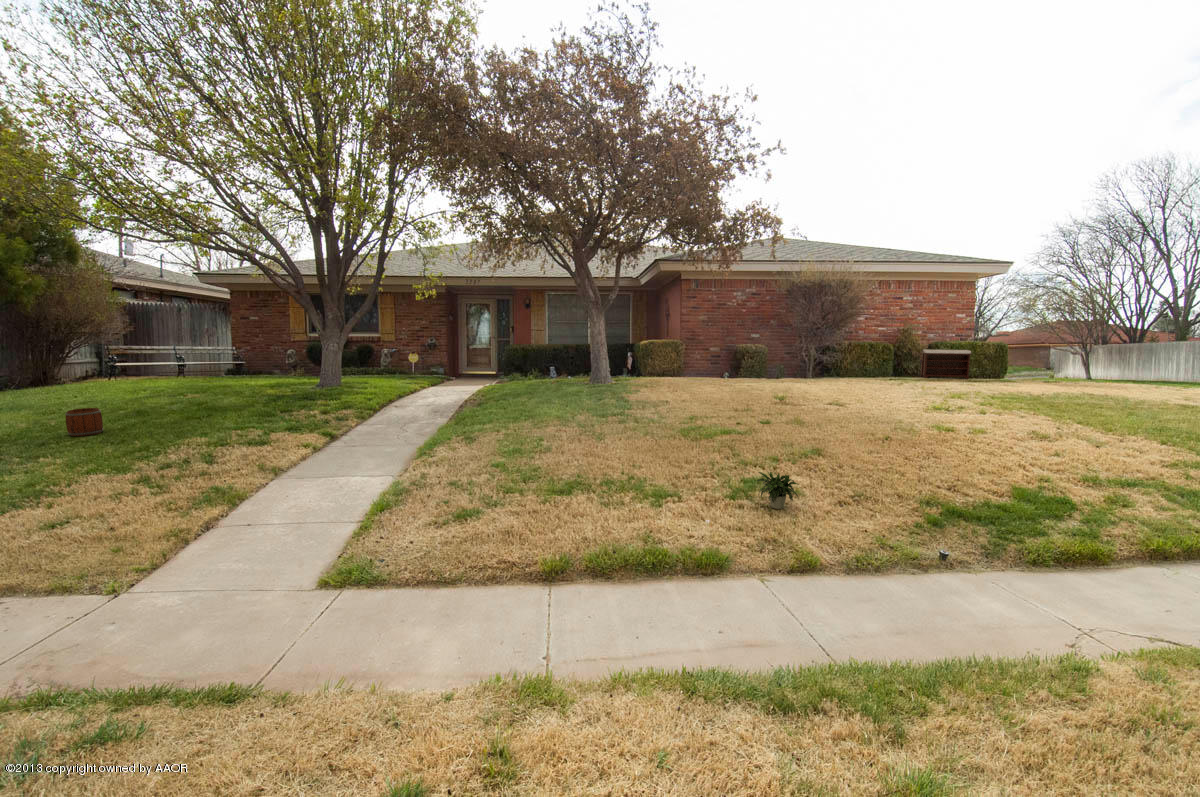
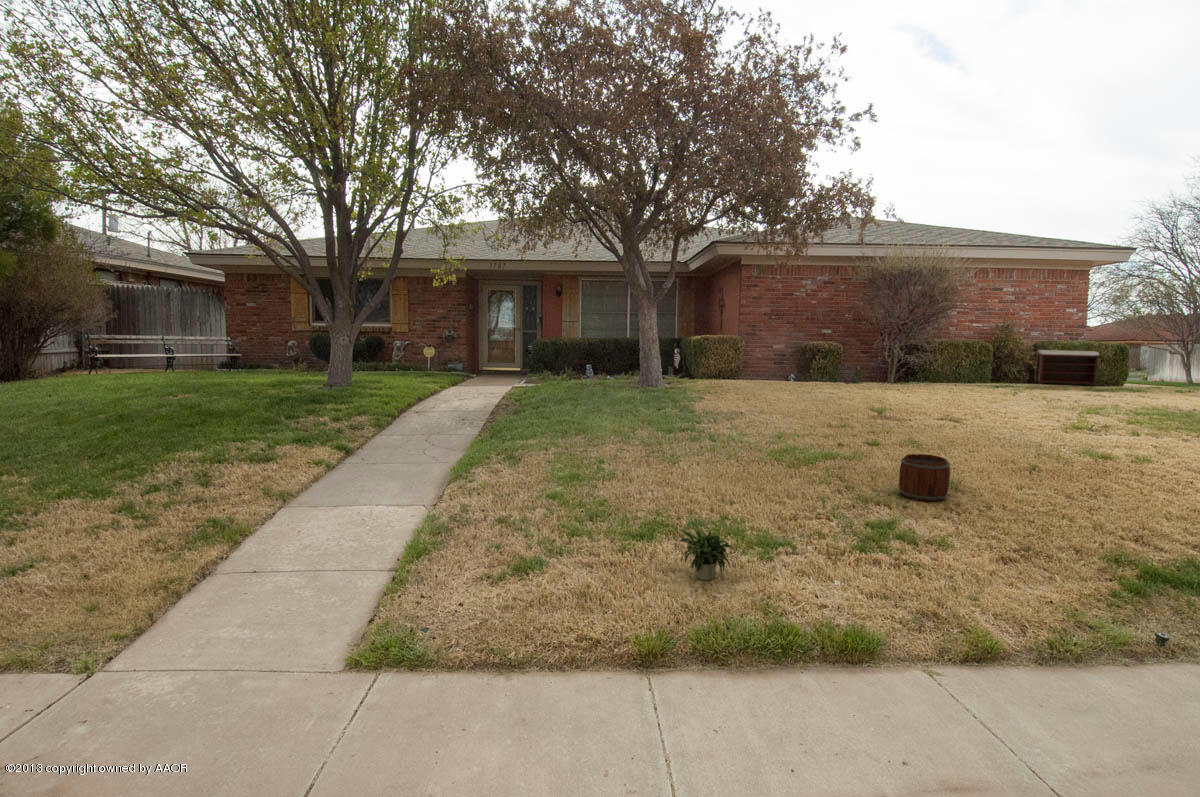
bucket: present [65,408,103,436] -> present [899,454,950,501]
potted plant: present [757,472,798,509] -> present [671,526,733,580]

